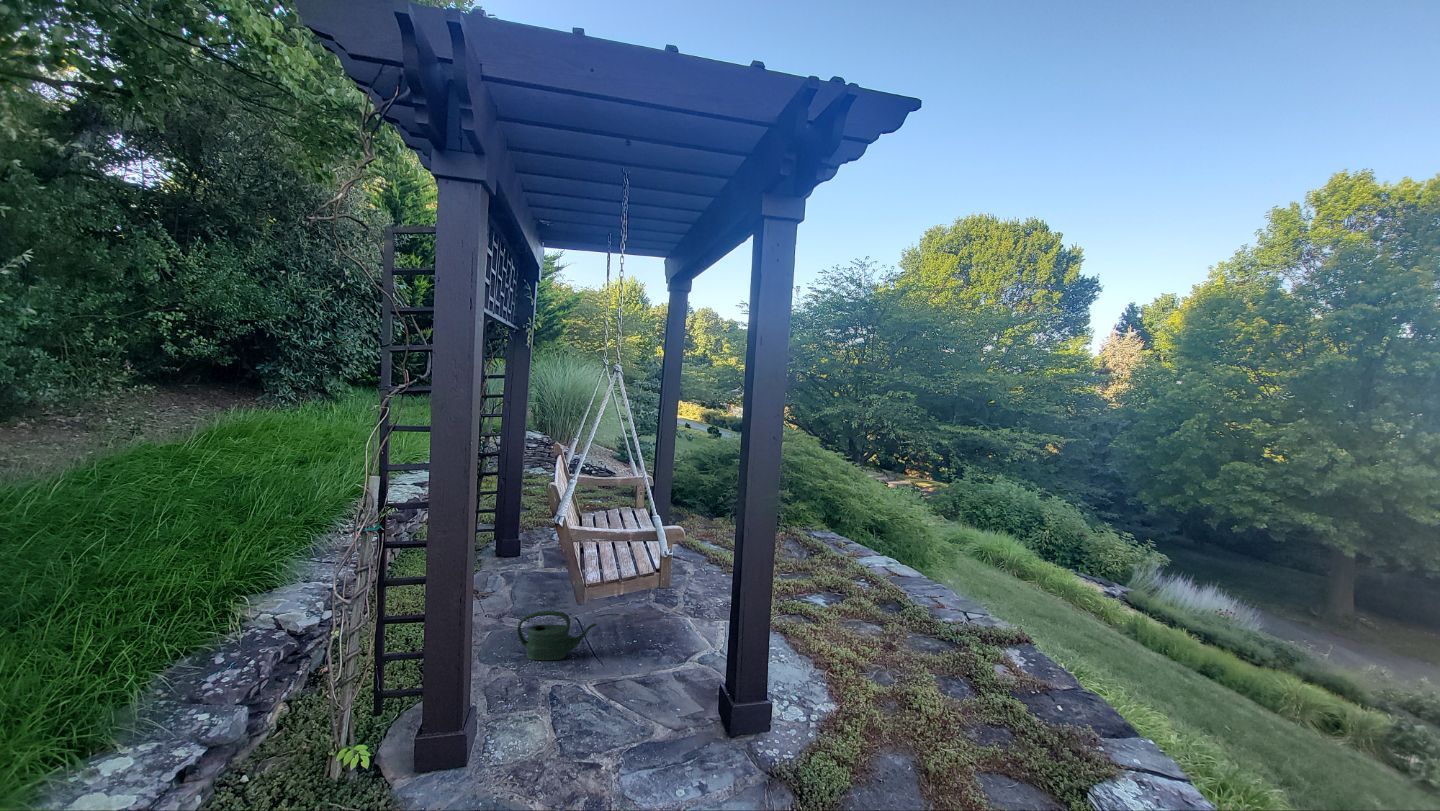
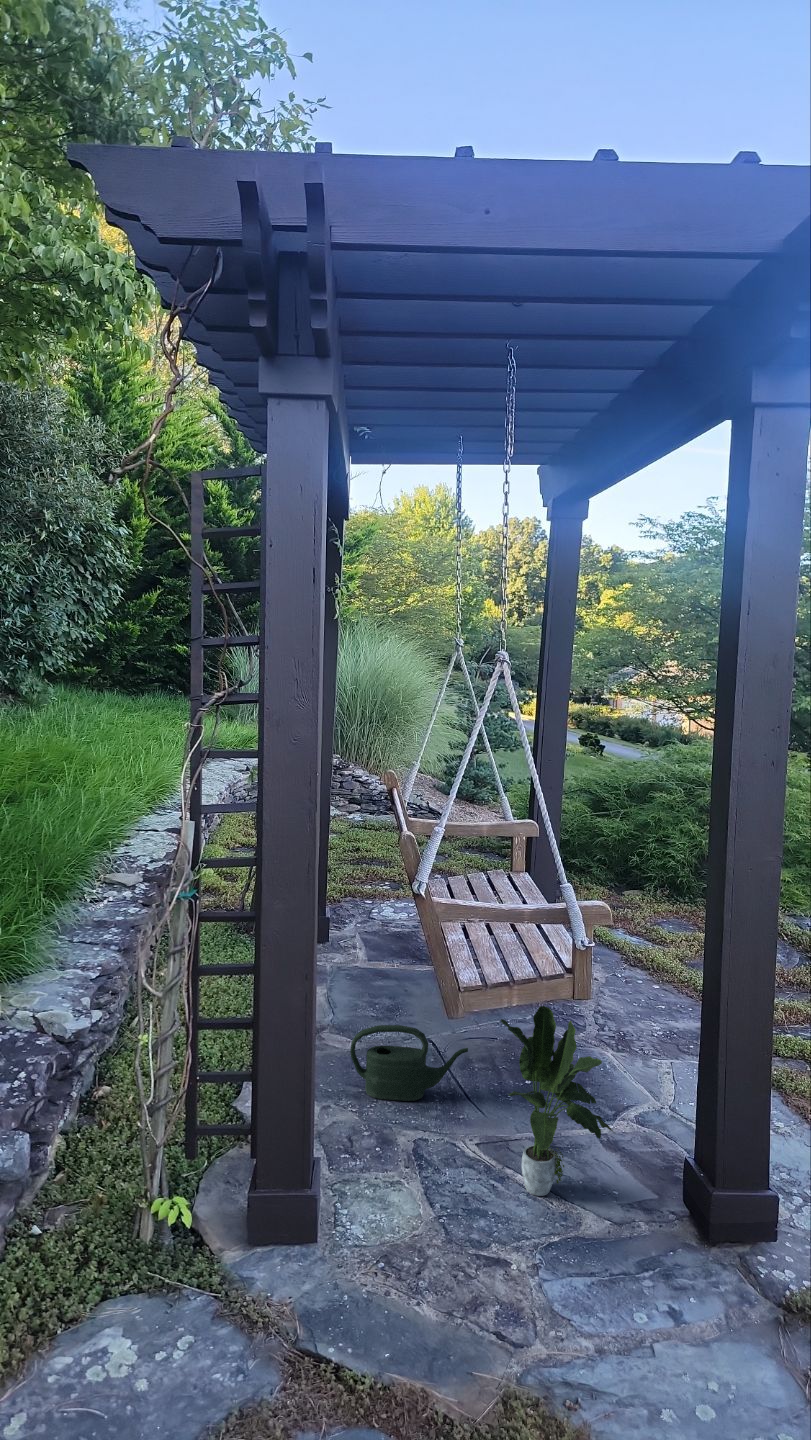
potted plant: none [607,594,678,716] -> present [500,1006,613,1196]

